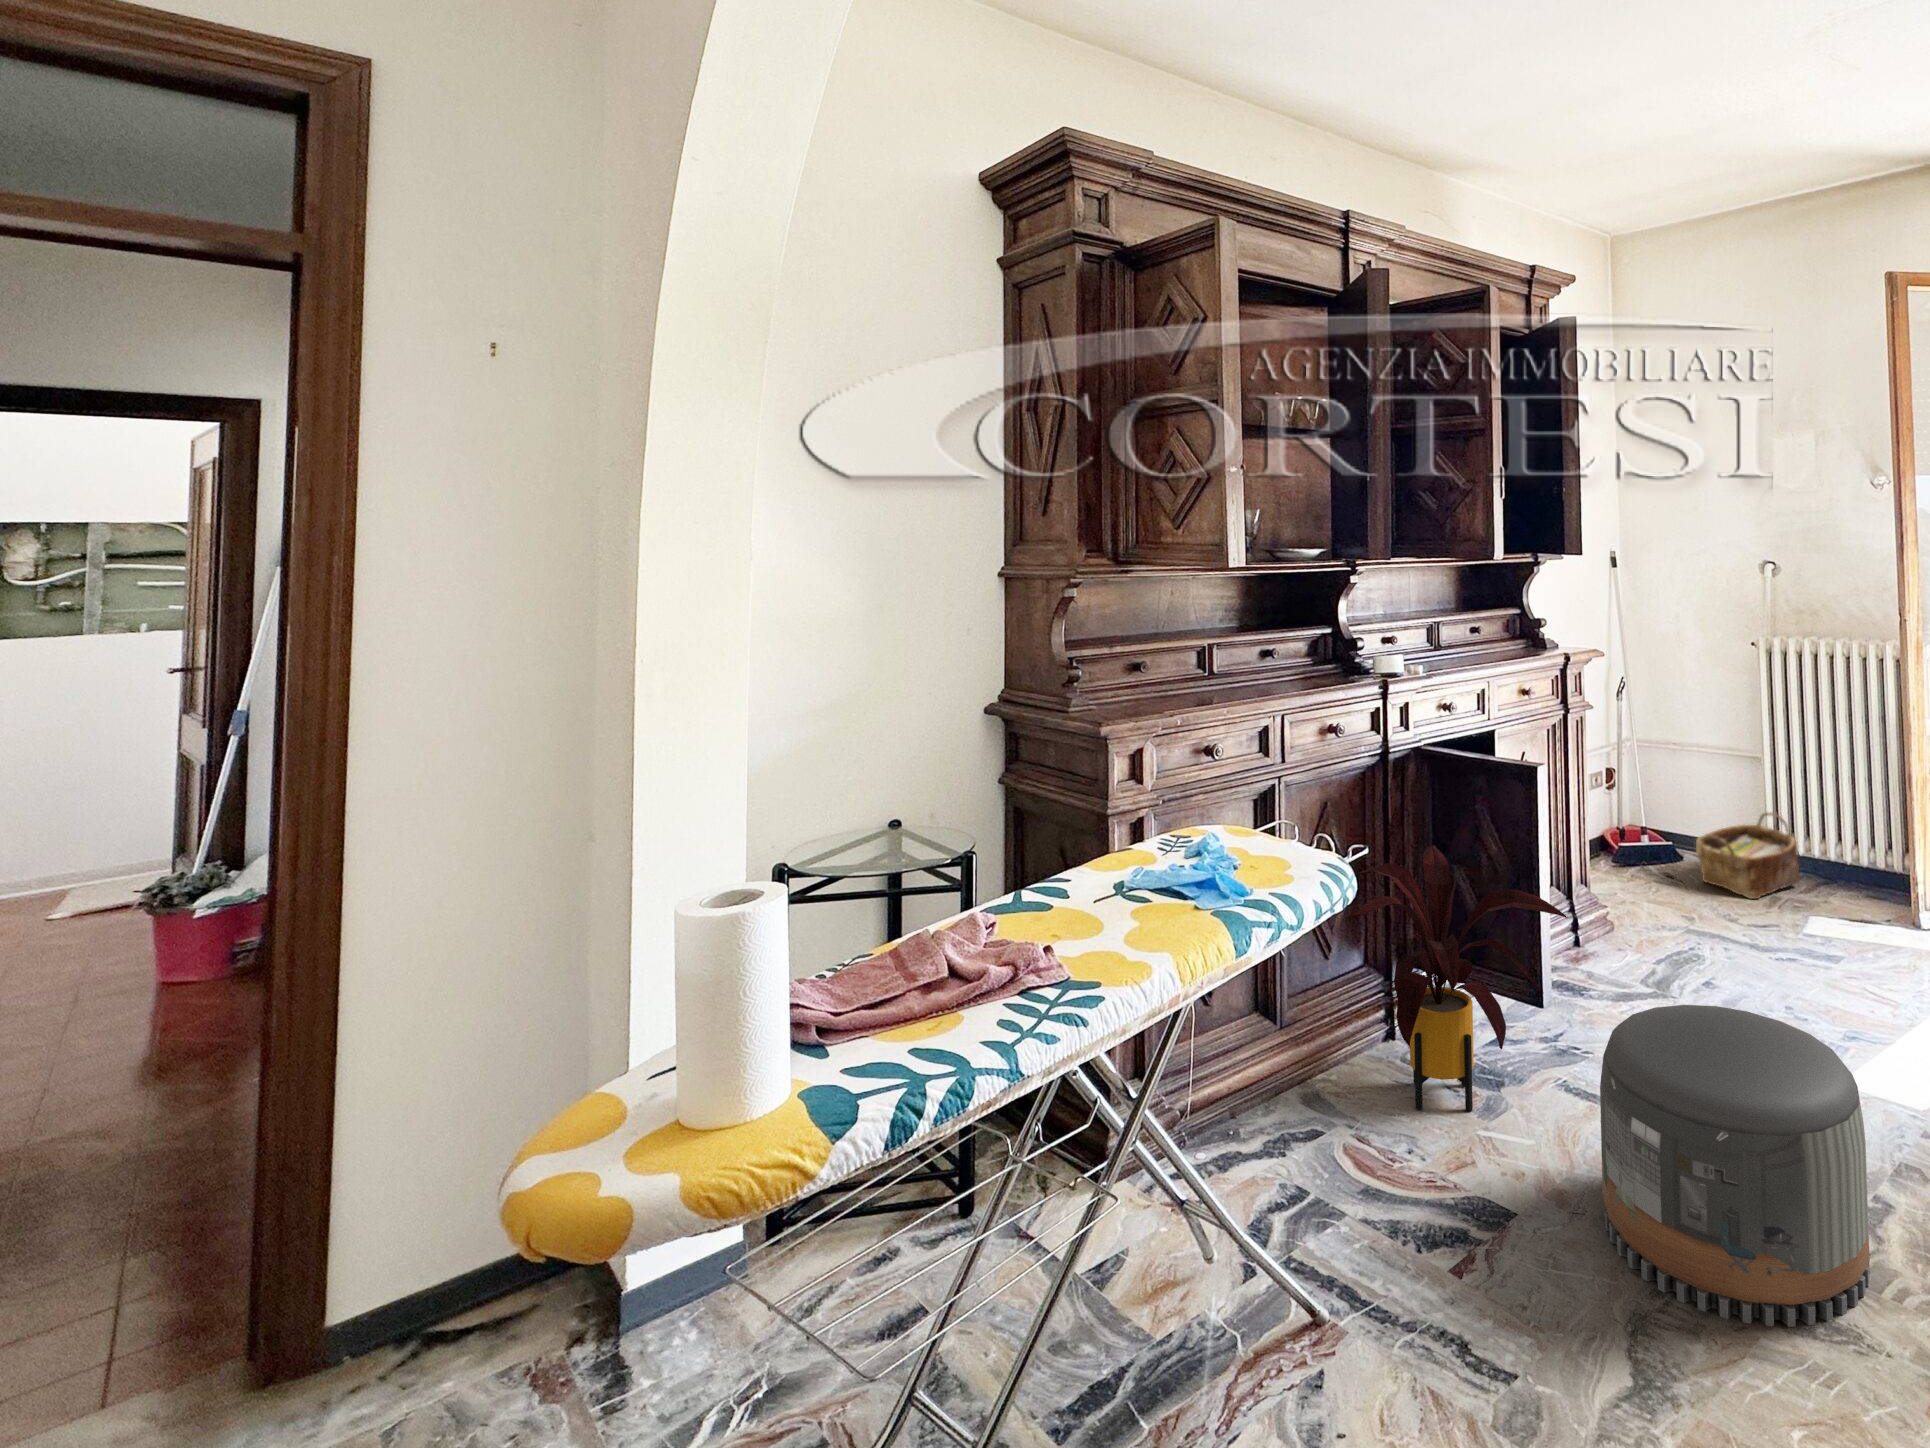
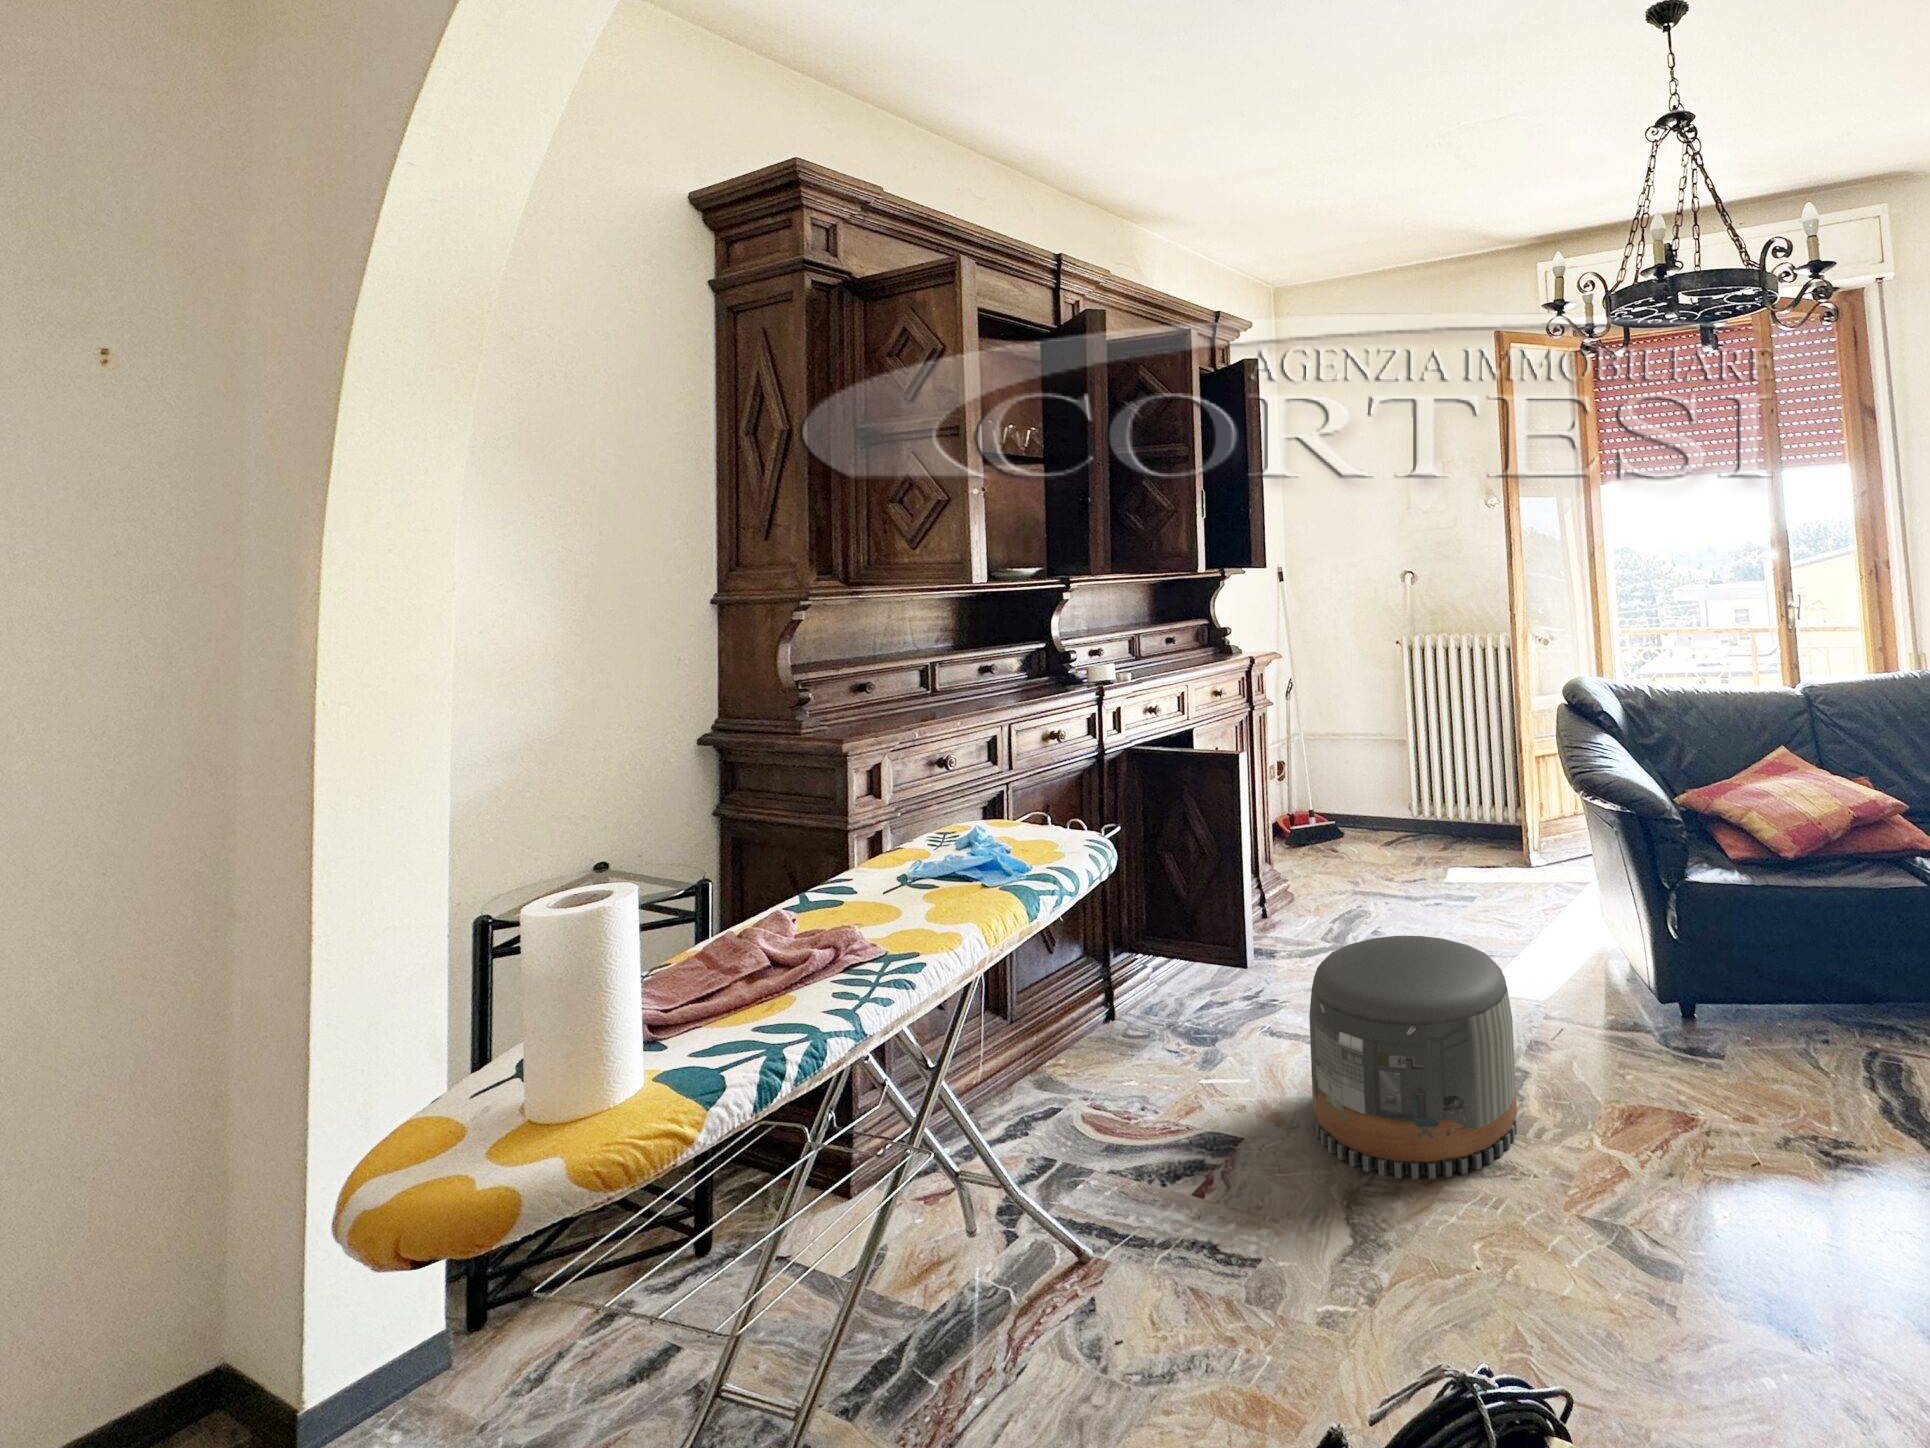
woven basket: present [1696,813,1800,899] -> none [1356,787,1440,863]
house plant: present [1350,845,1567,1112] -> none [1066,835,1273,1077]

